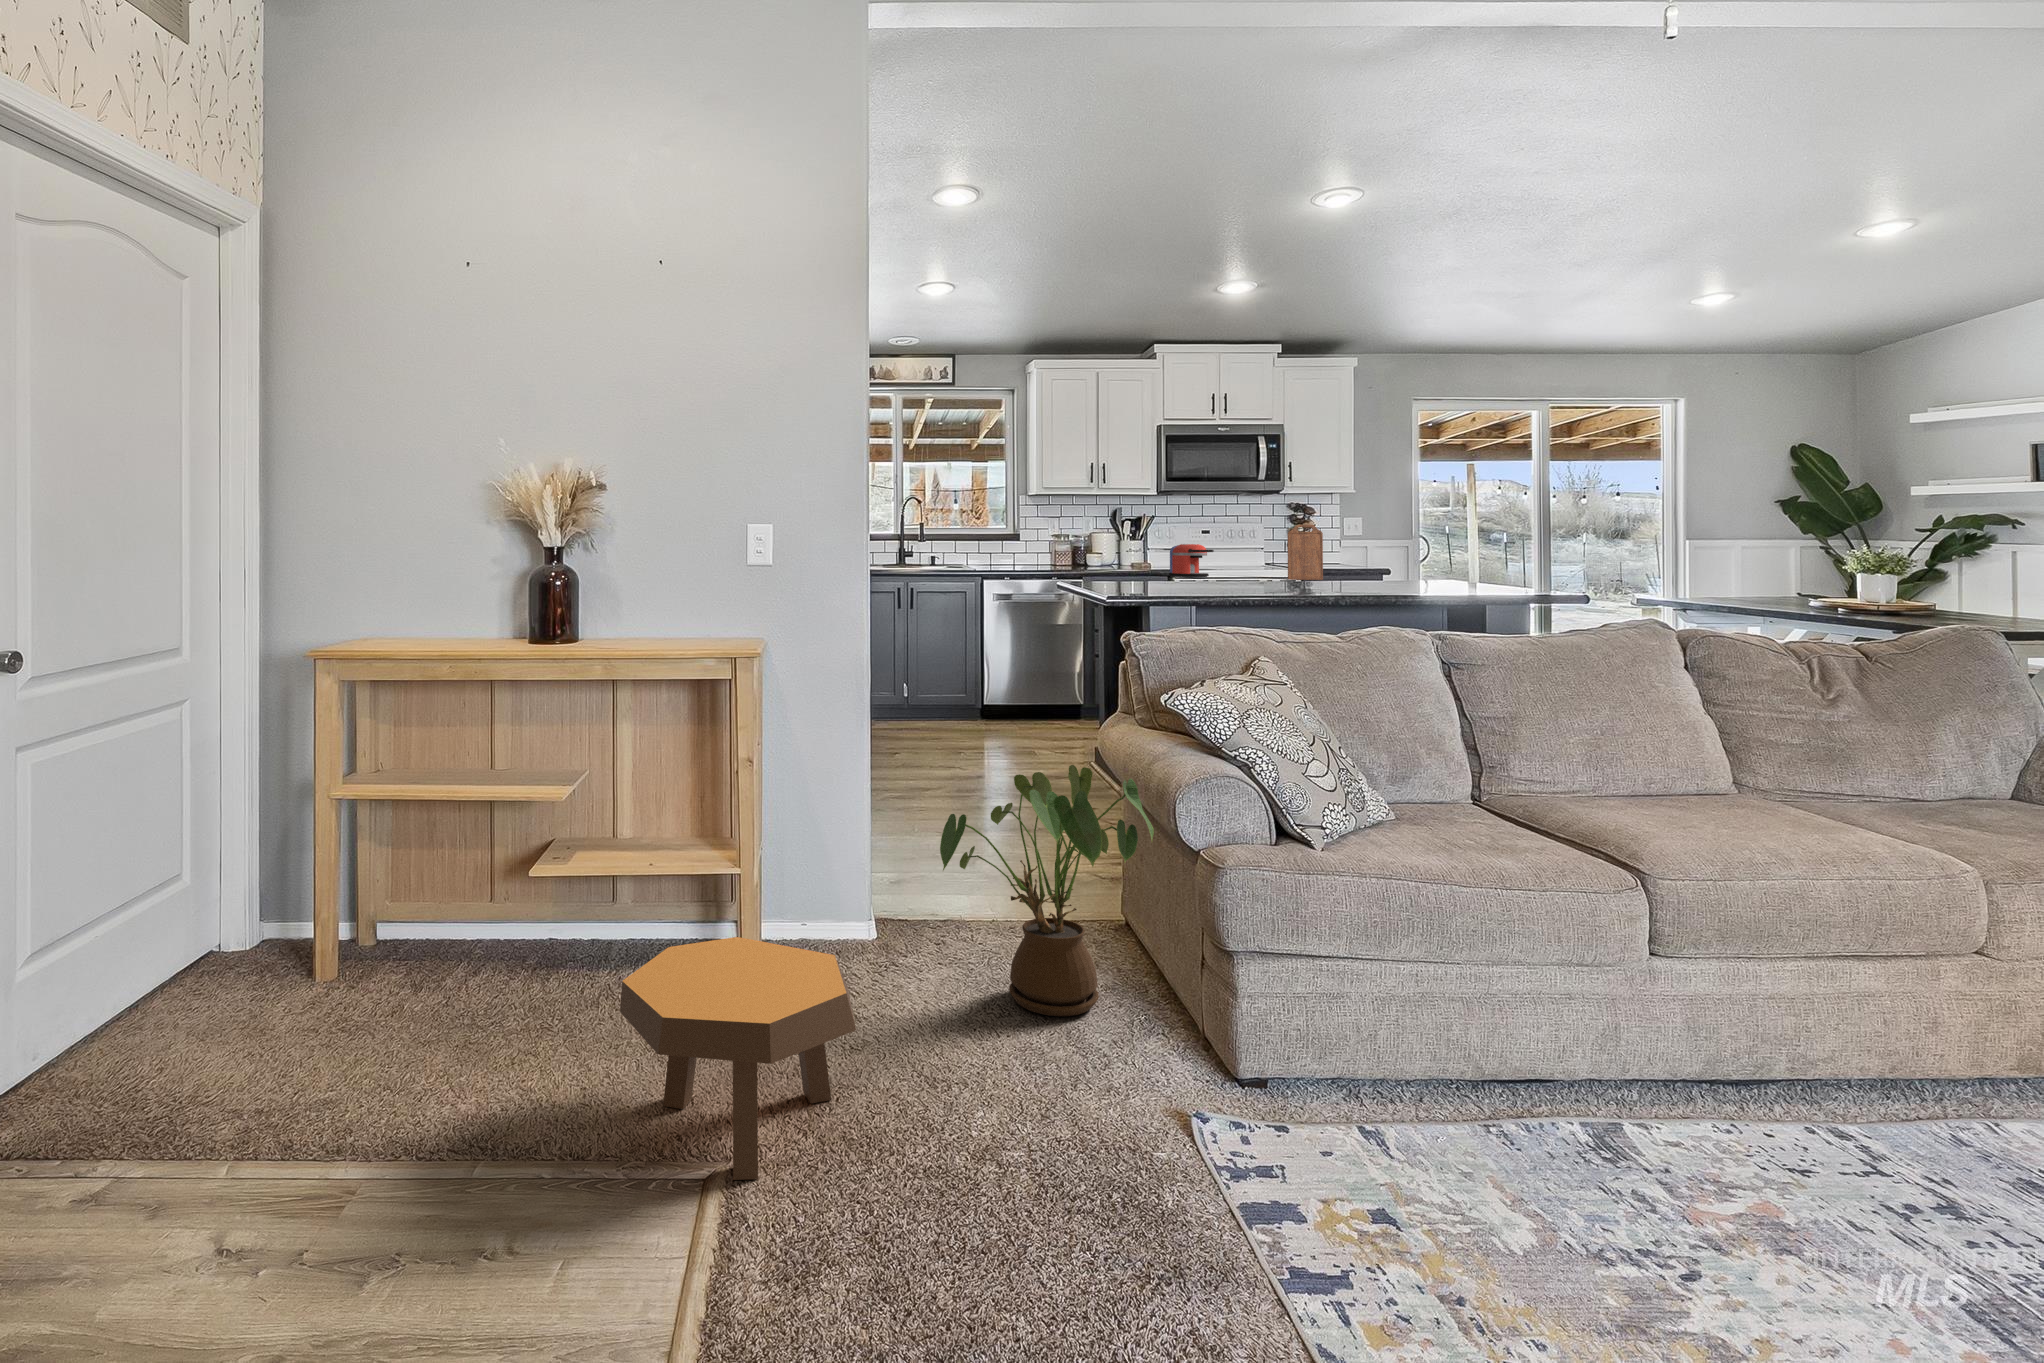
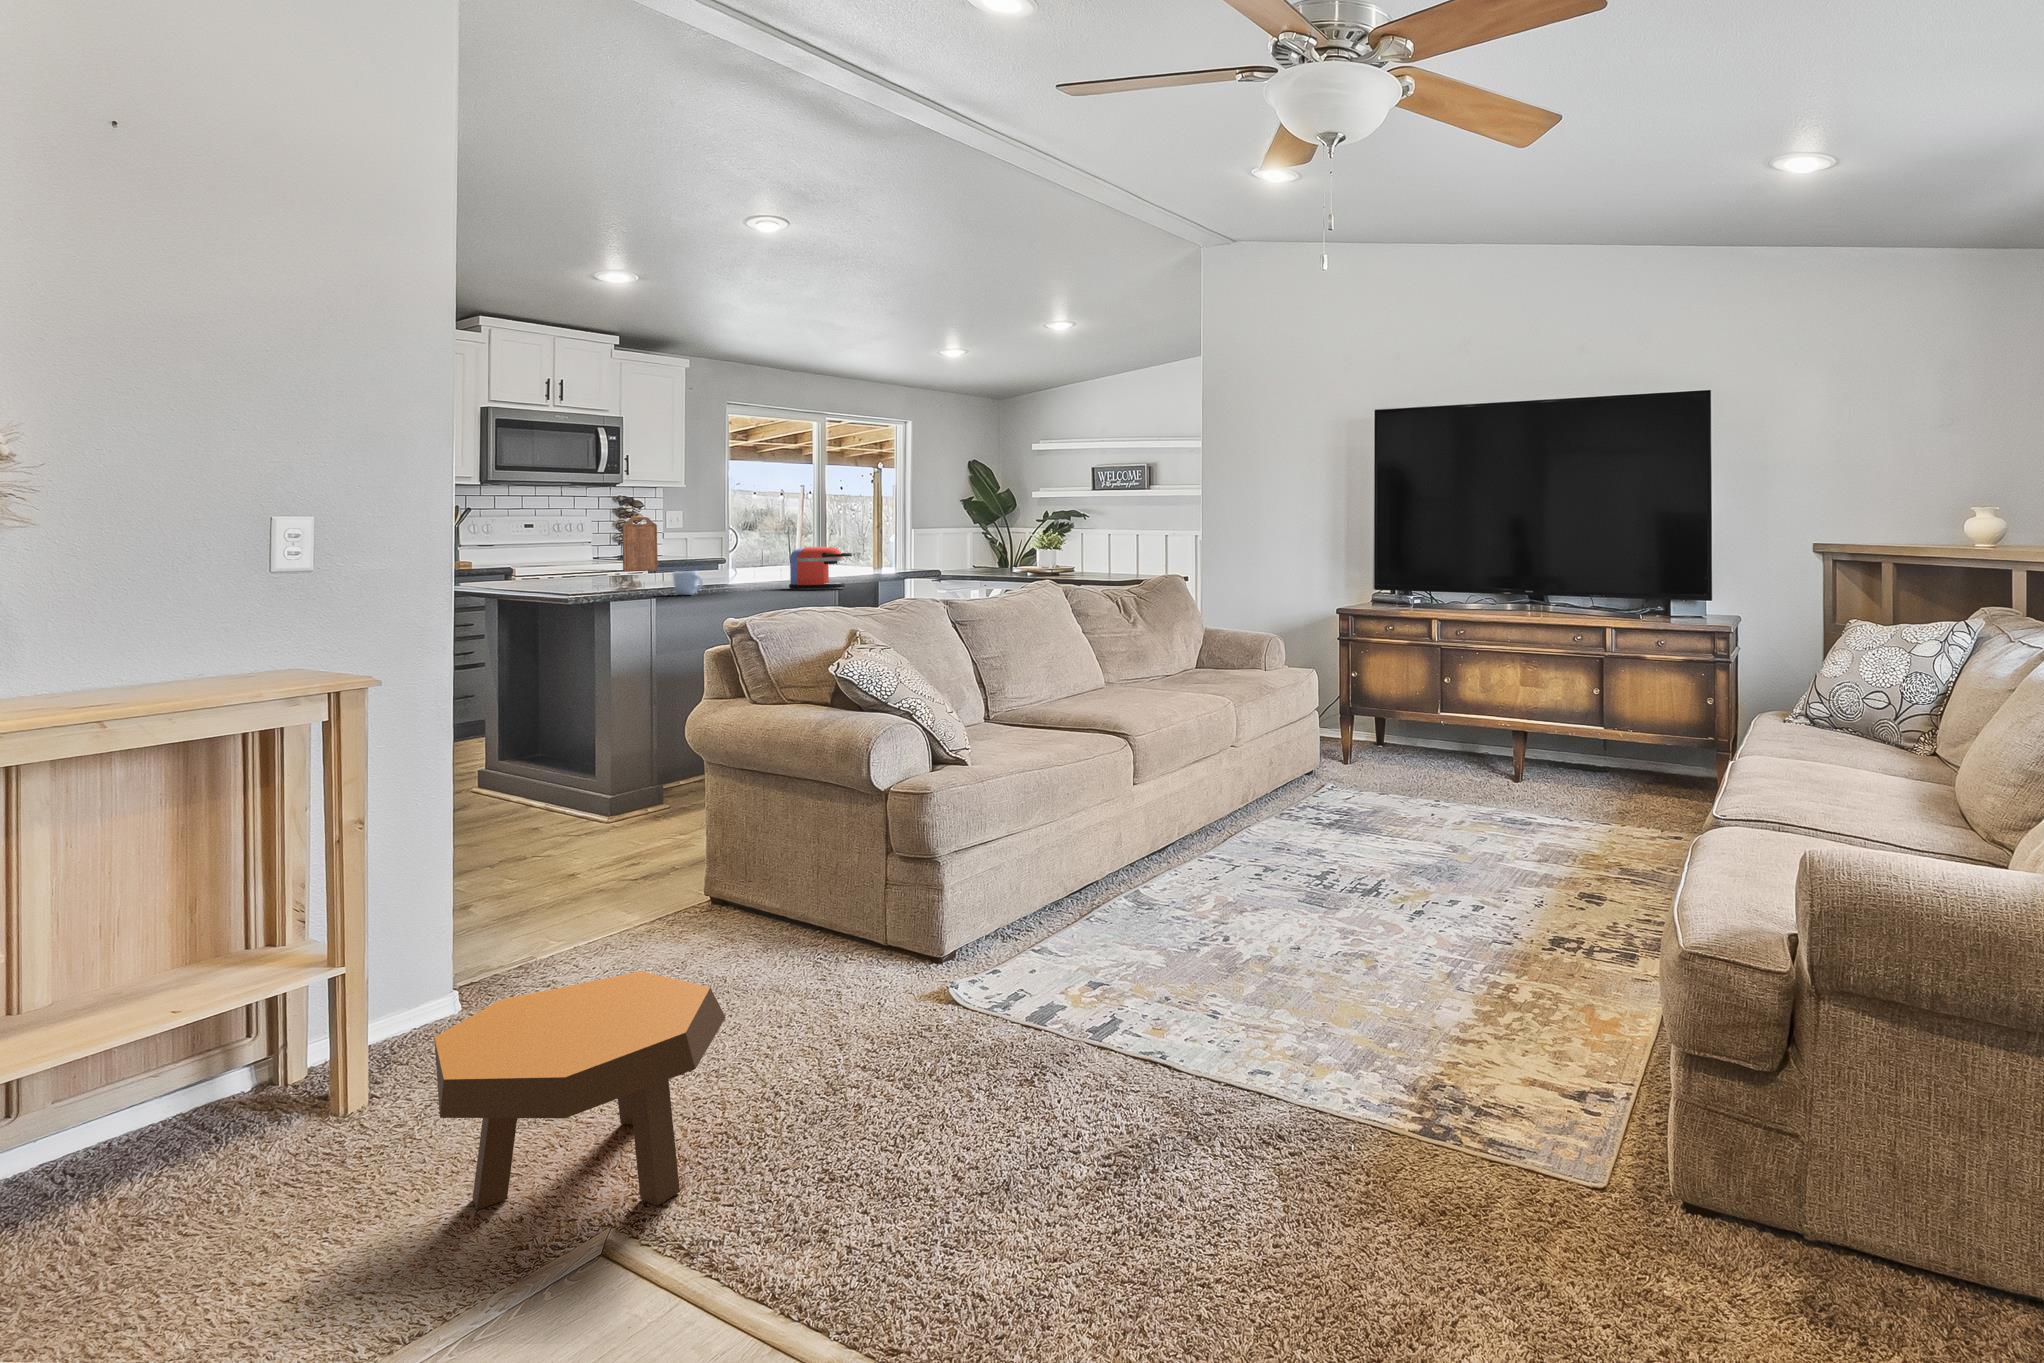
coffee maker: present [1169,544,1214,578] -> present [789,547,852,590]
mug: none [1226,579,1254,604] -> present [673,571,703,595]
house plant: present [940,765,1154,1016] -> none [639,746,837,981]

